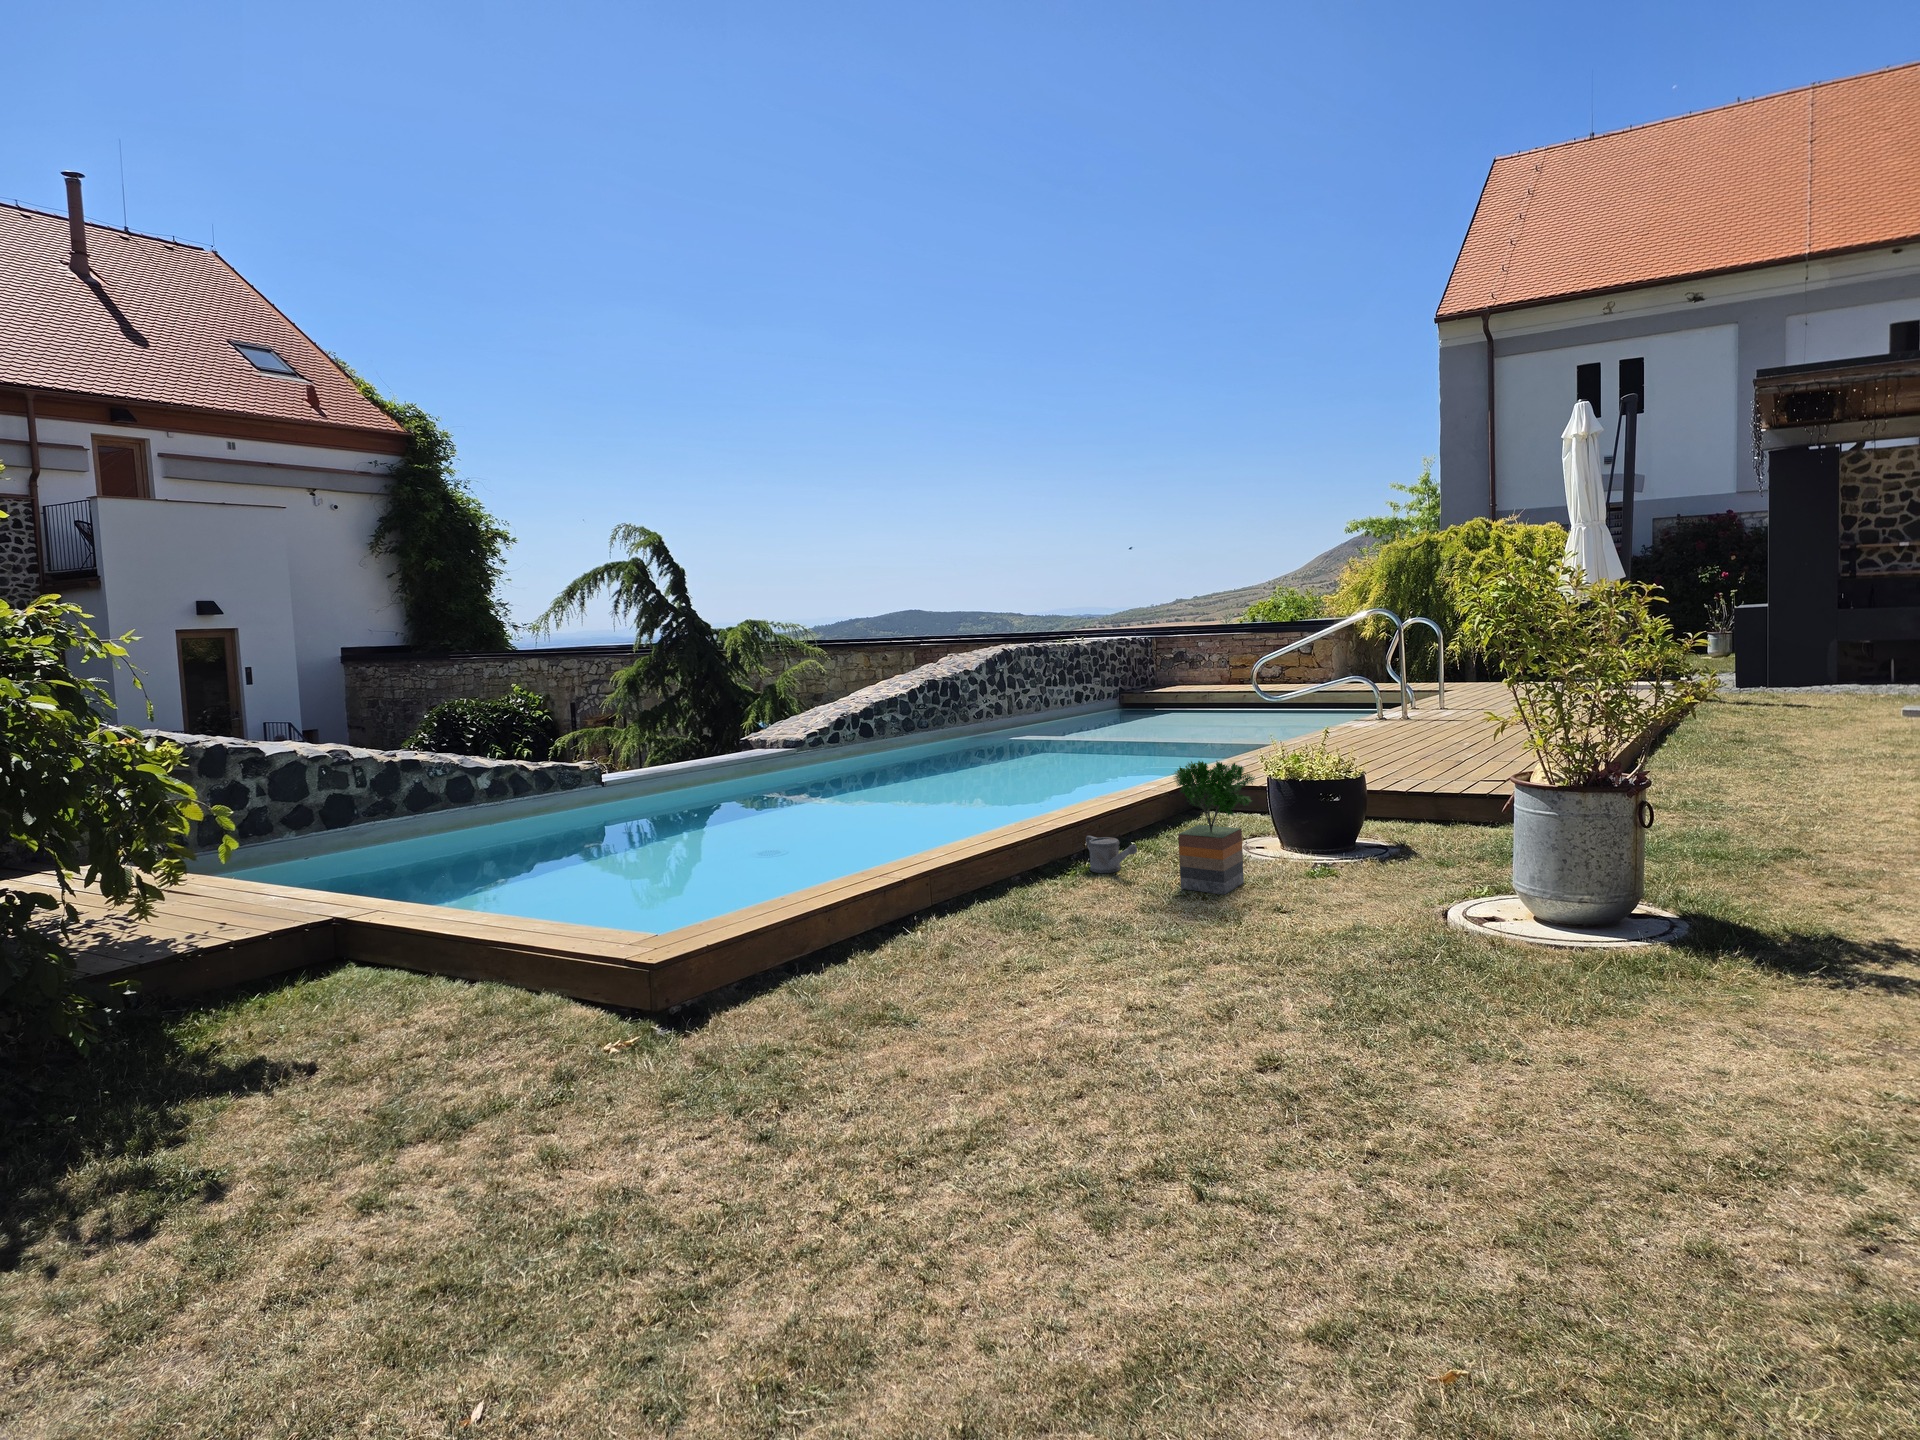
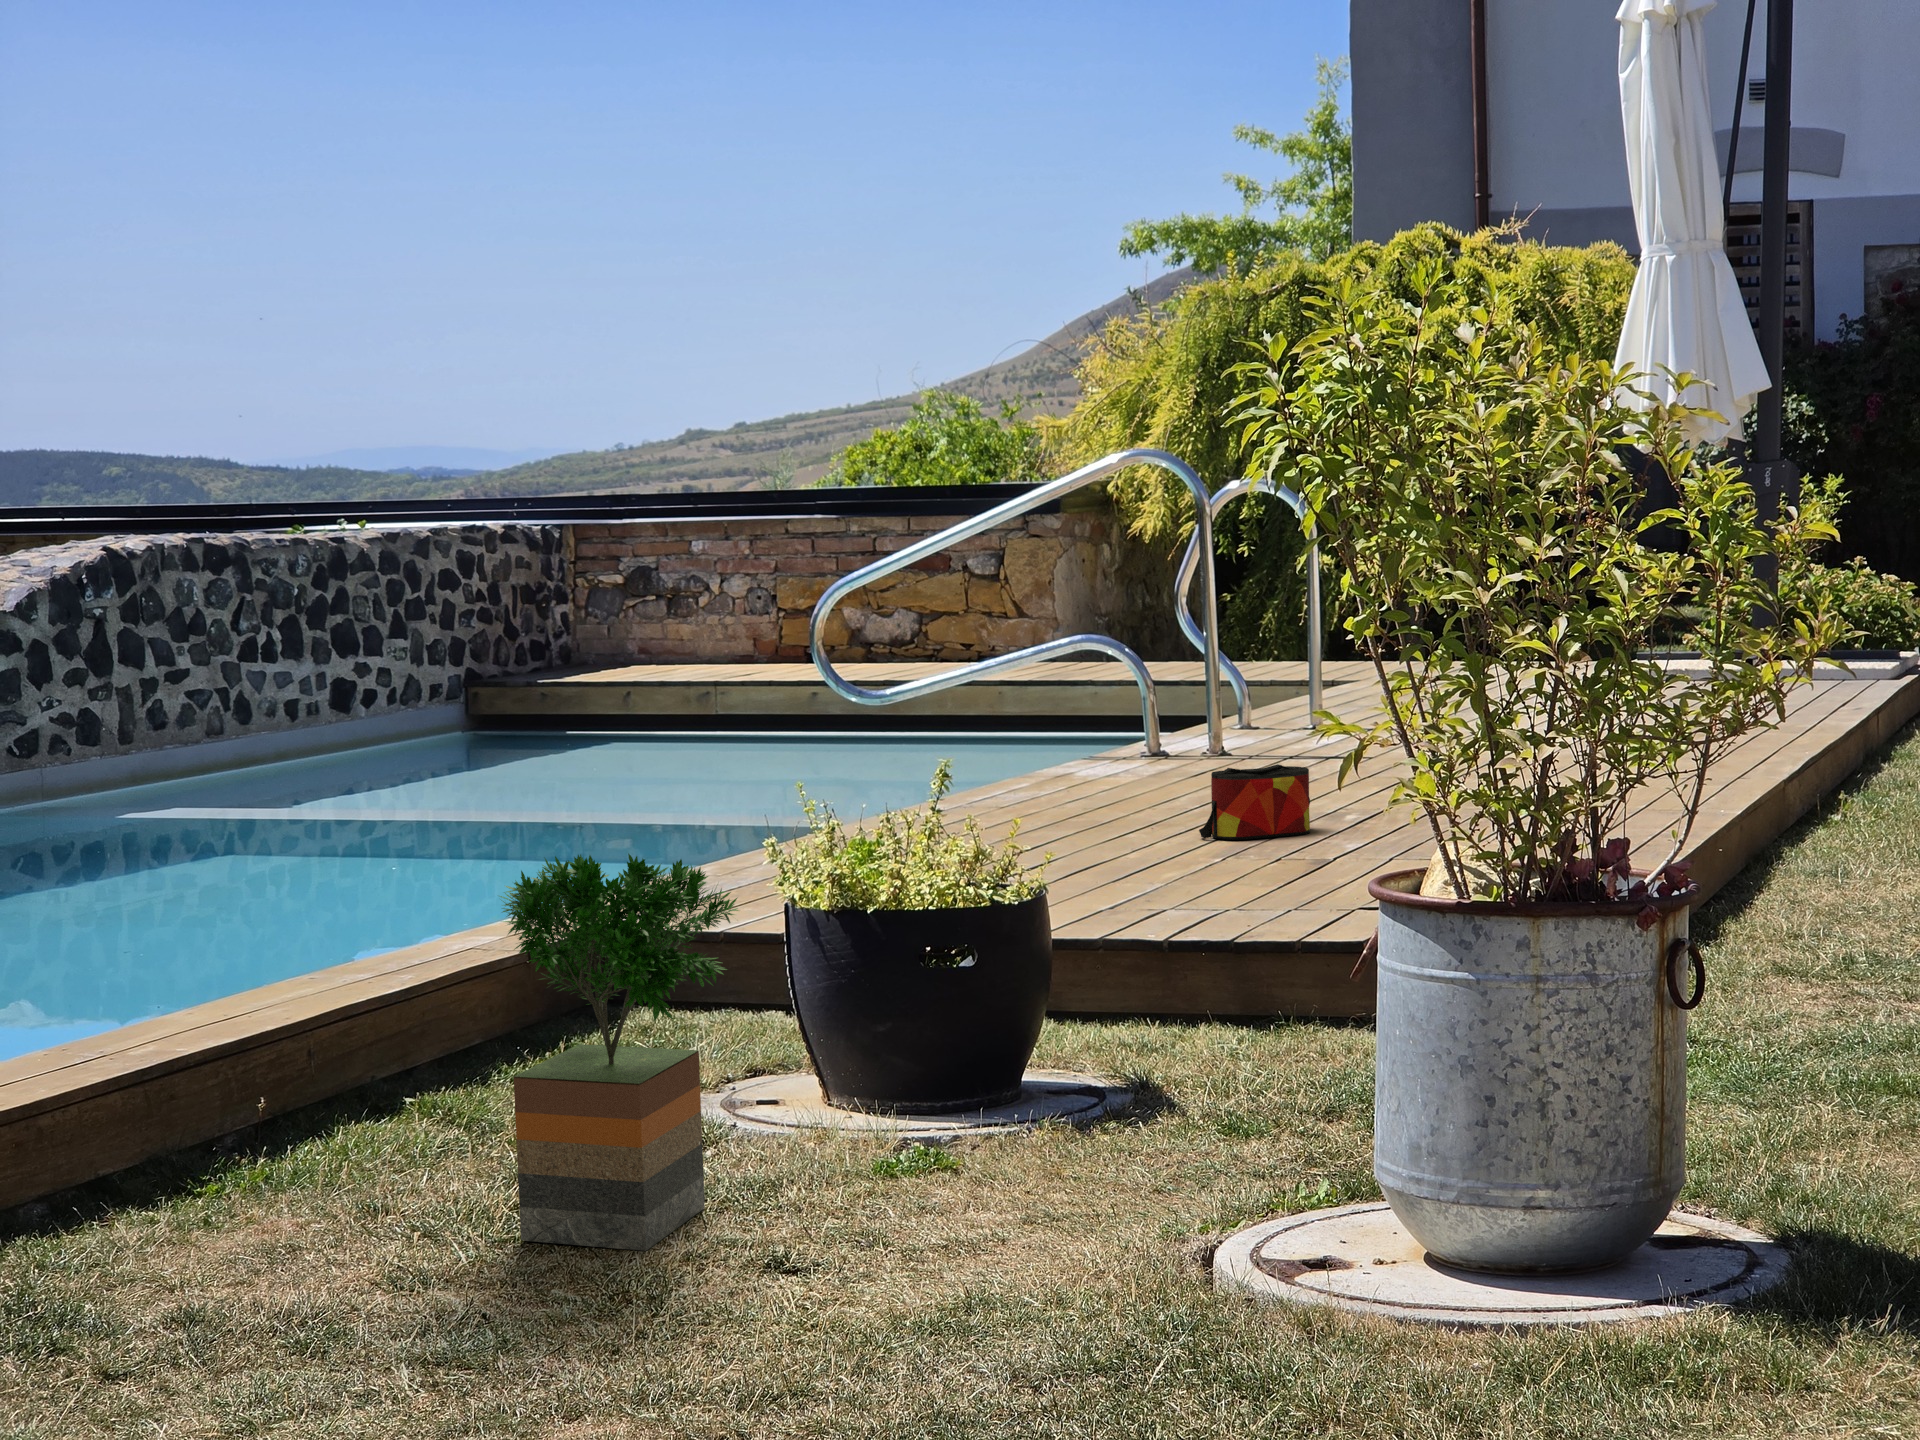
bag: none [1441,726,1493,757] -> present [1199,764,1310,840]
watering can: present [1086,836,1137,873] -> none [250,1088,397,1204]

